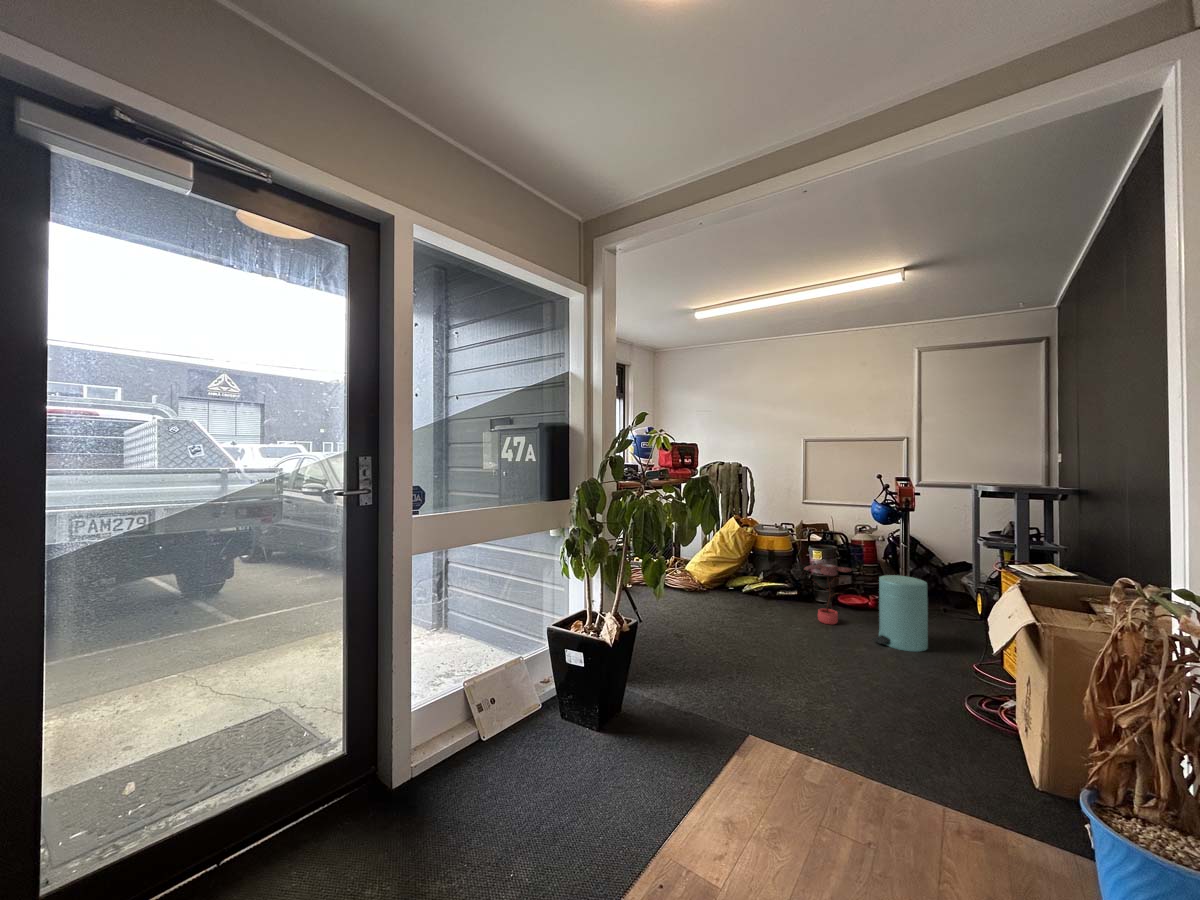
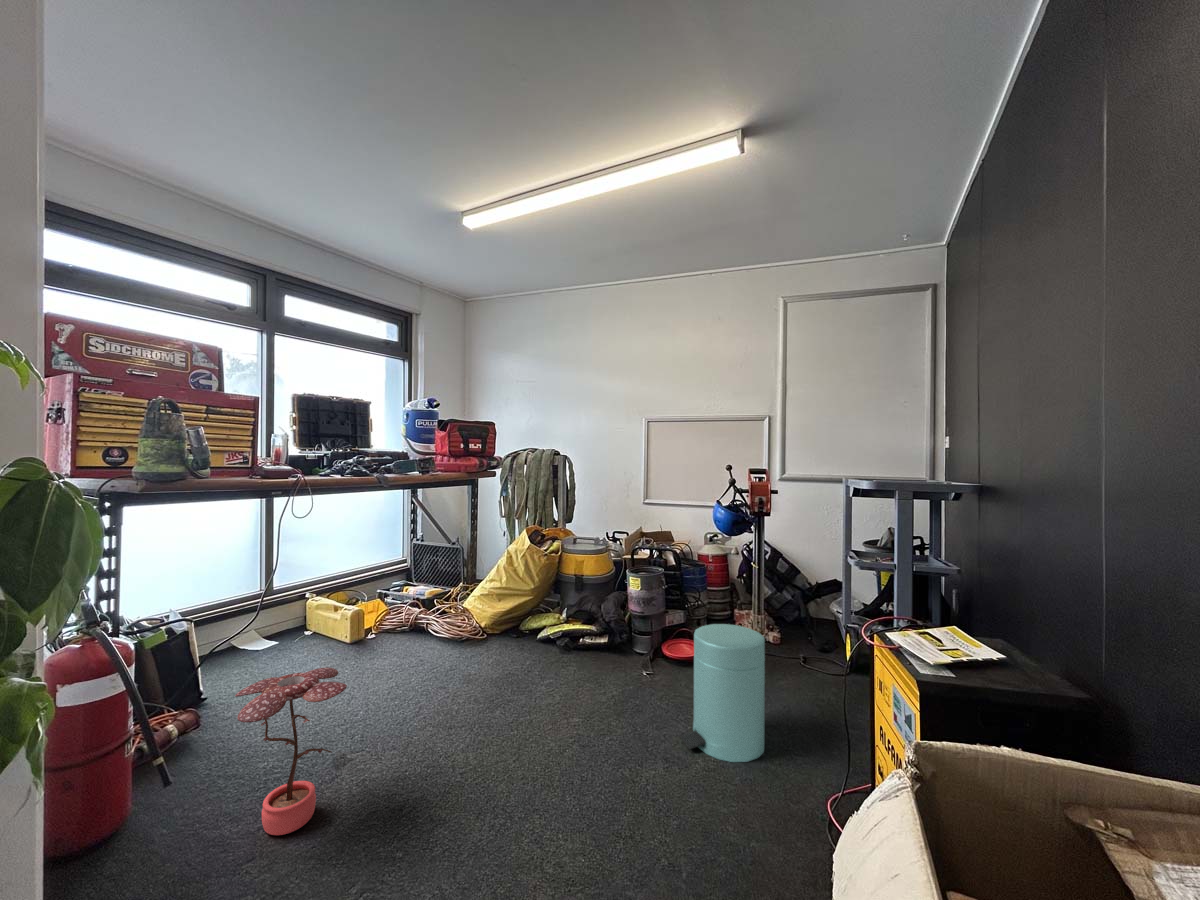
potted plant: present [804,564,852,624] -> present [235,667,347,835]

